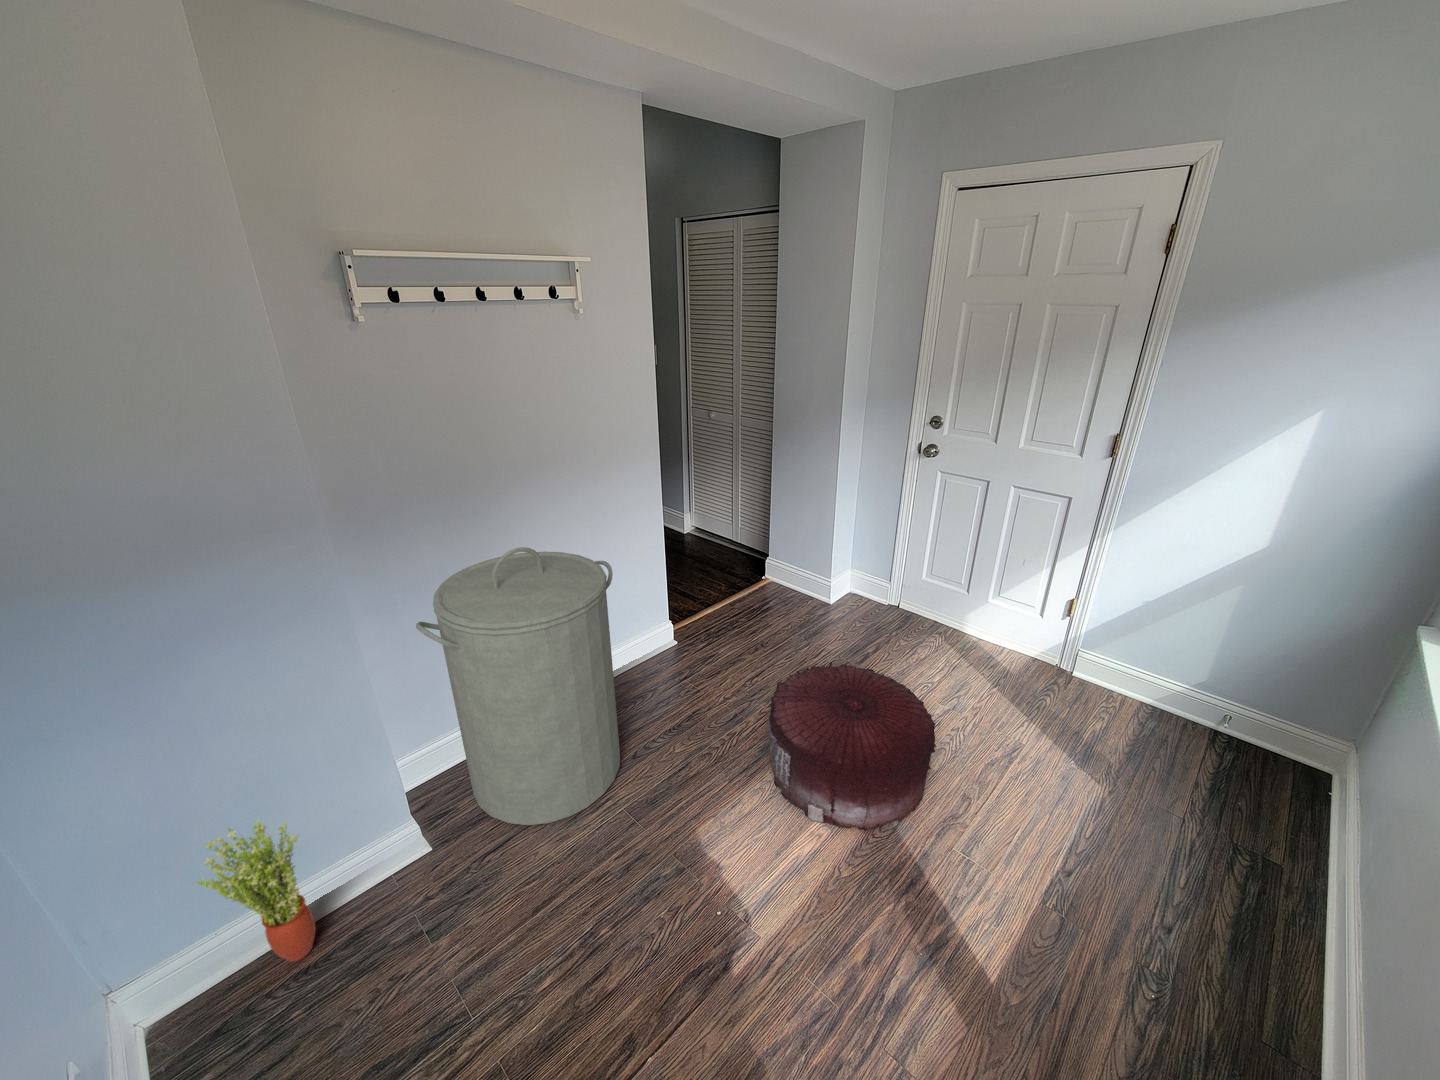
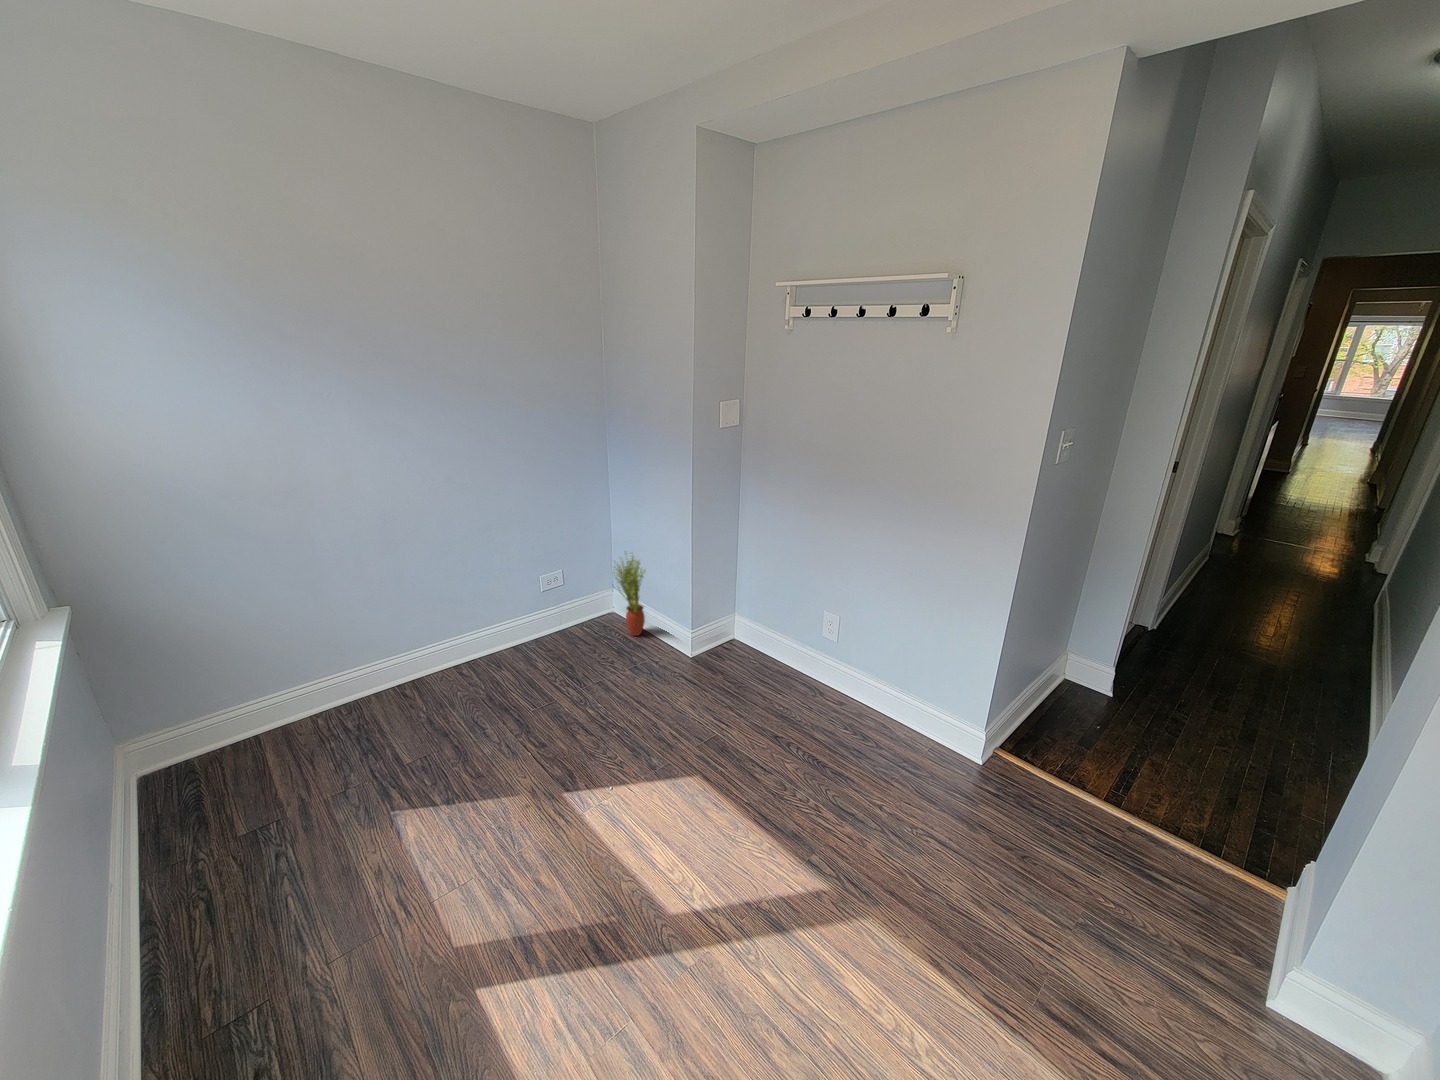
laundry hamper: present [416,547,620,825] -> none [702,504,837,726]
pouf: present [767,662,936,830] -> none [659,771,879,1027]

